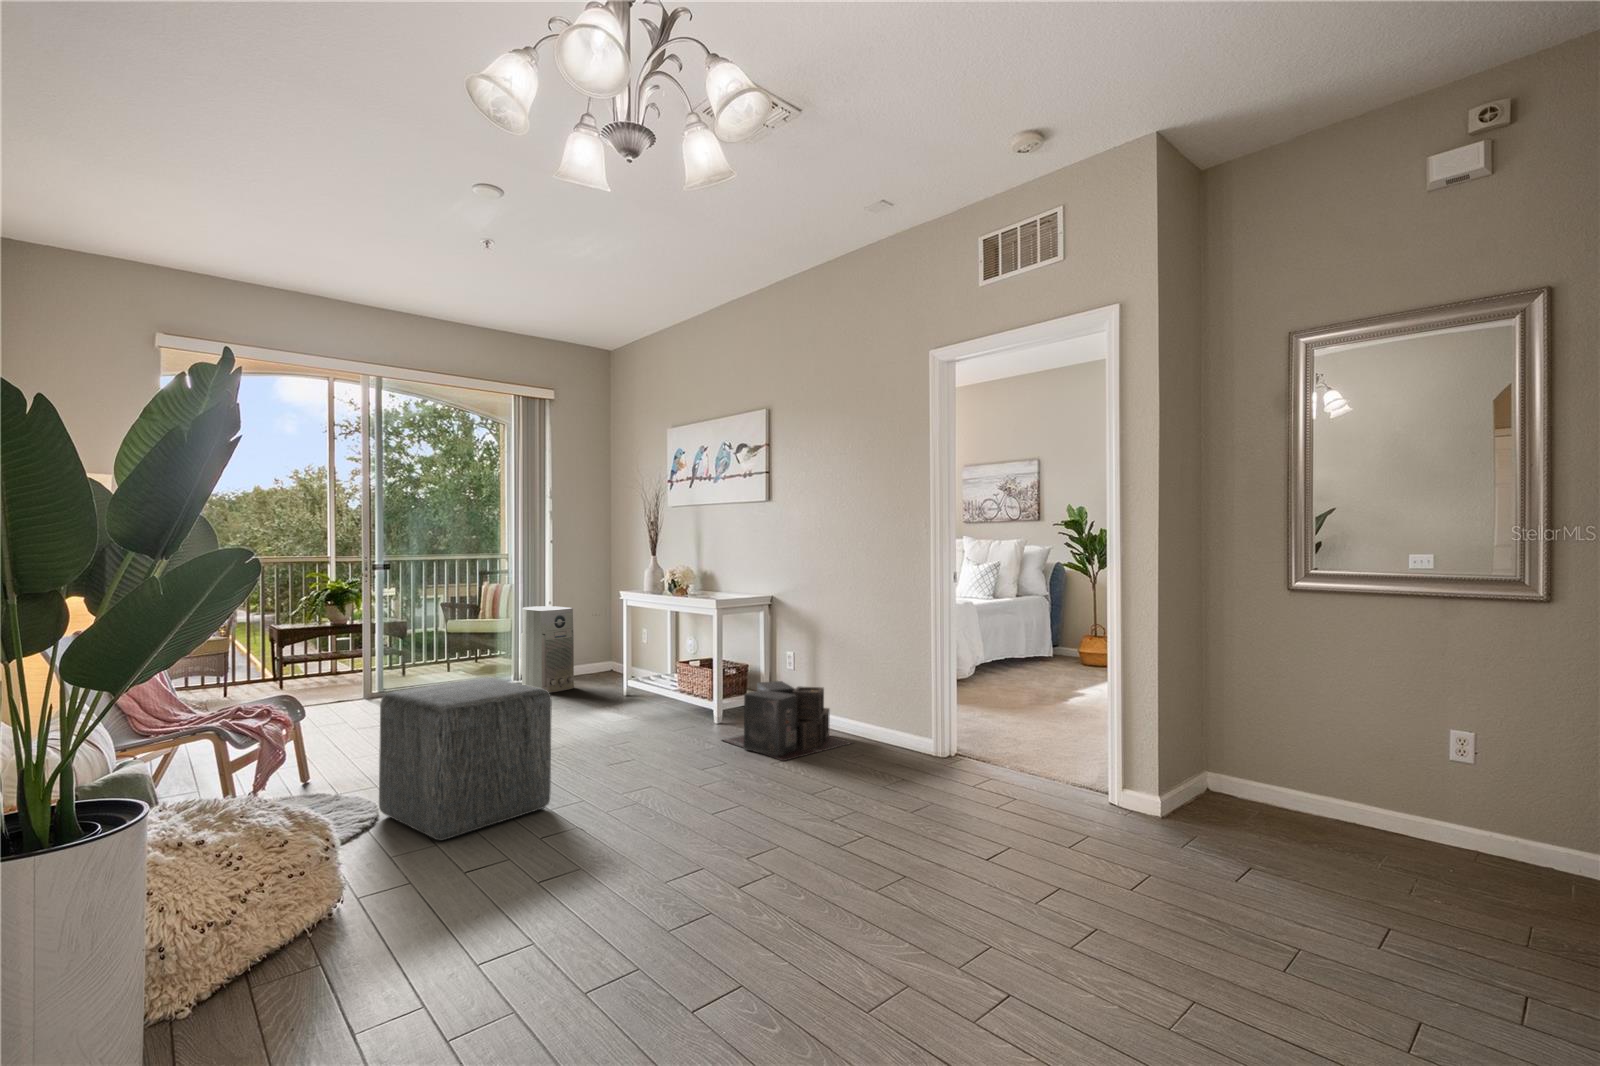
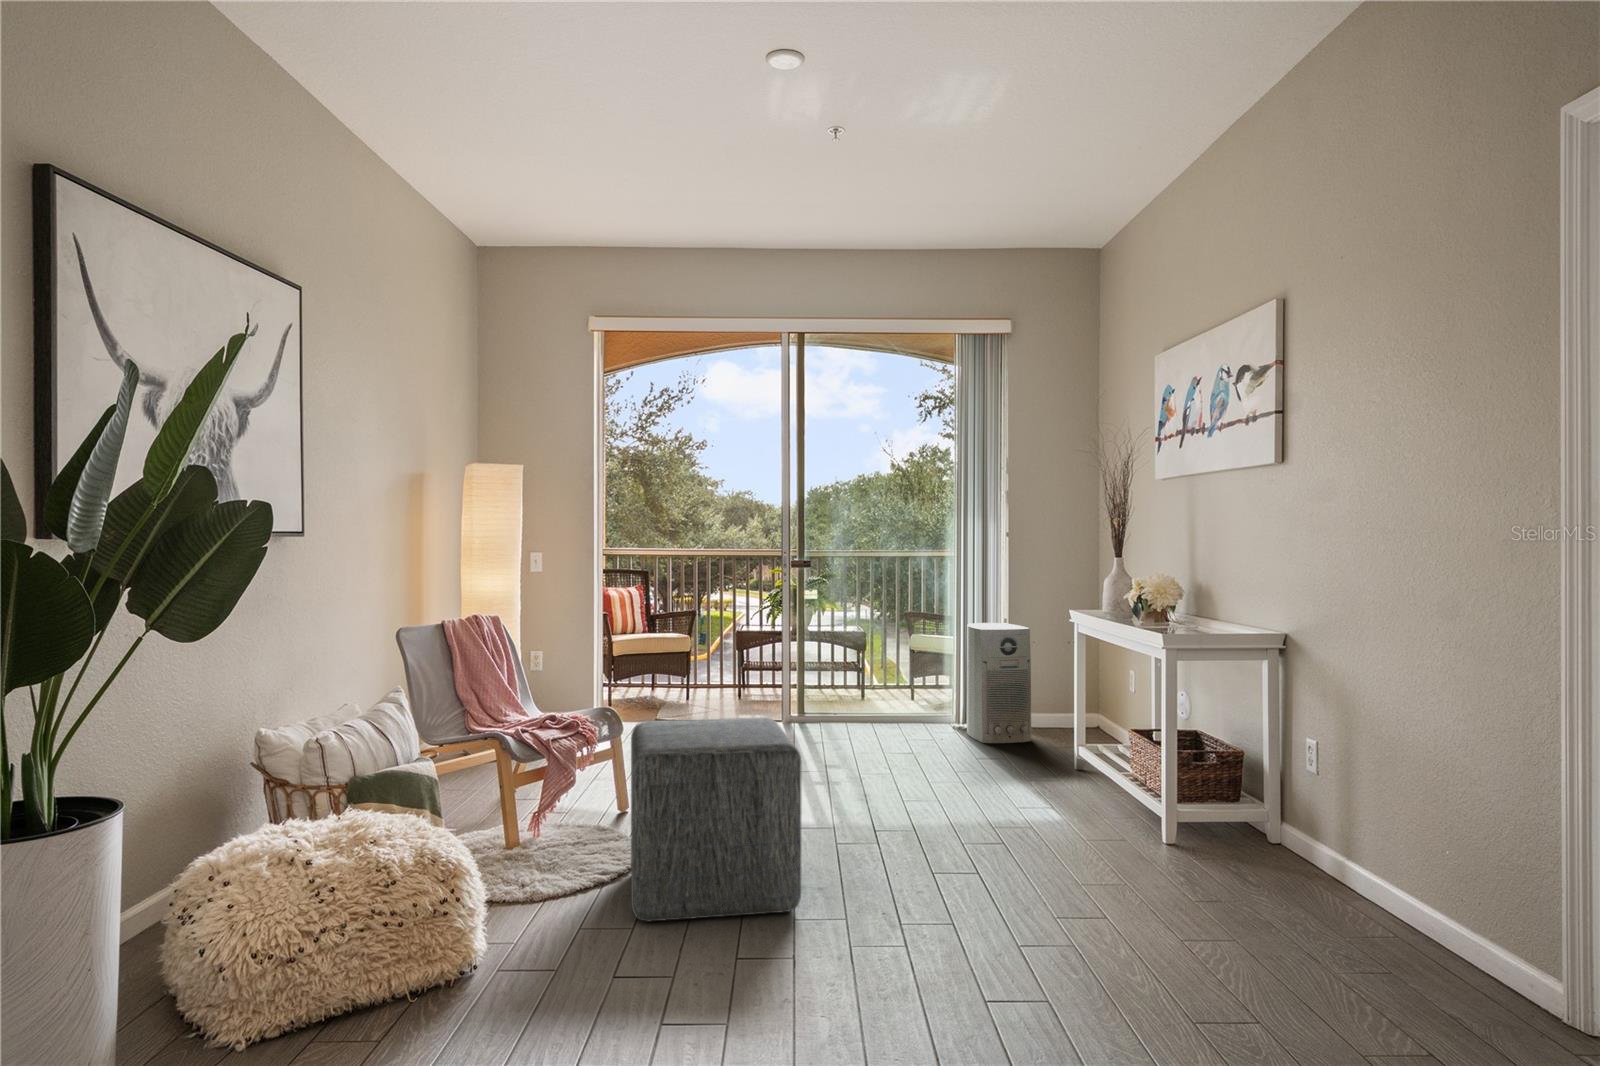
speaker: present [723,681,852,761] -> none [1148,781,1407,936]

